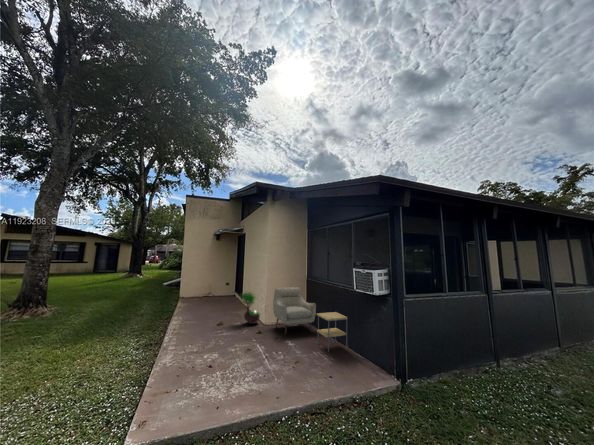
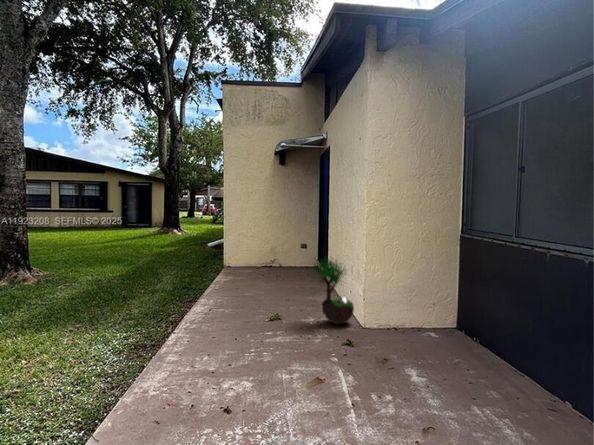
chair: present [273,287,316,335] -> none [381,254,482,355]
side table: present [317,312,347,352] -> none [483,315,573,413]

